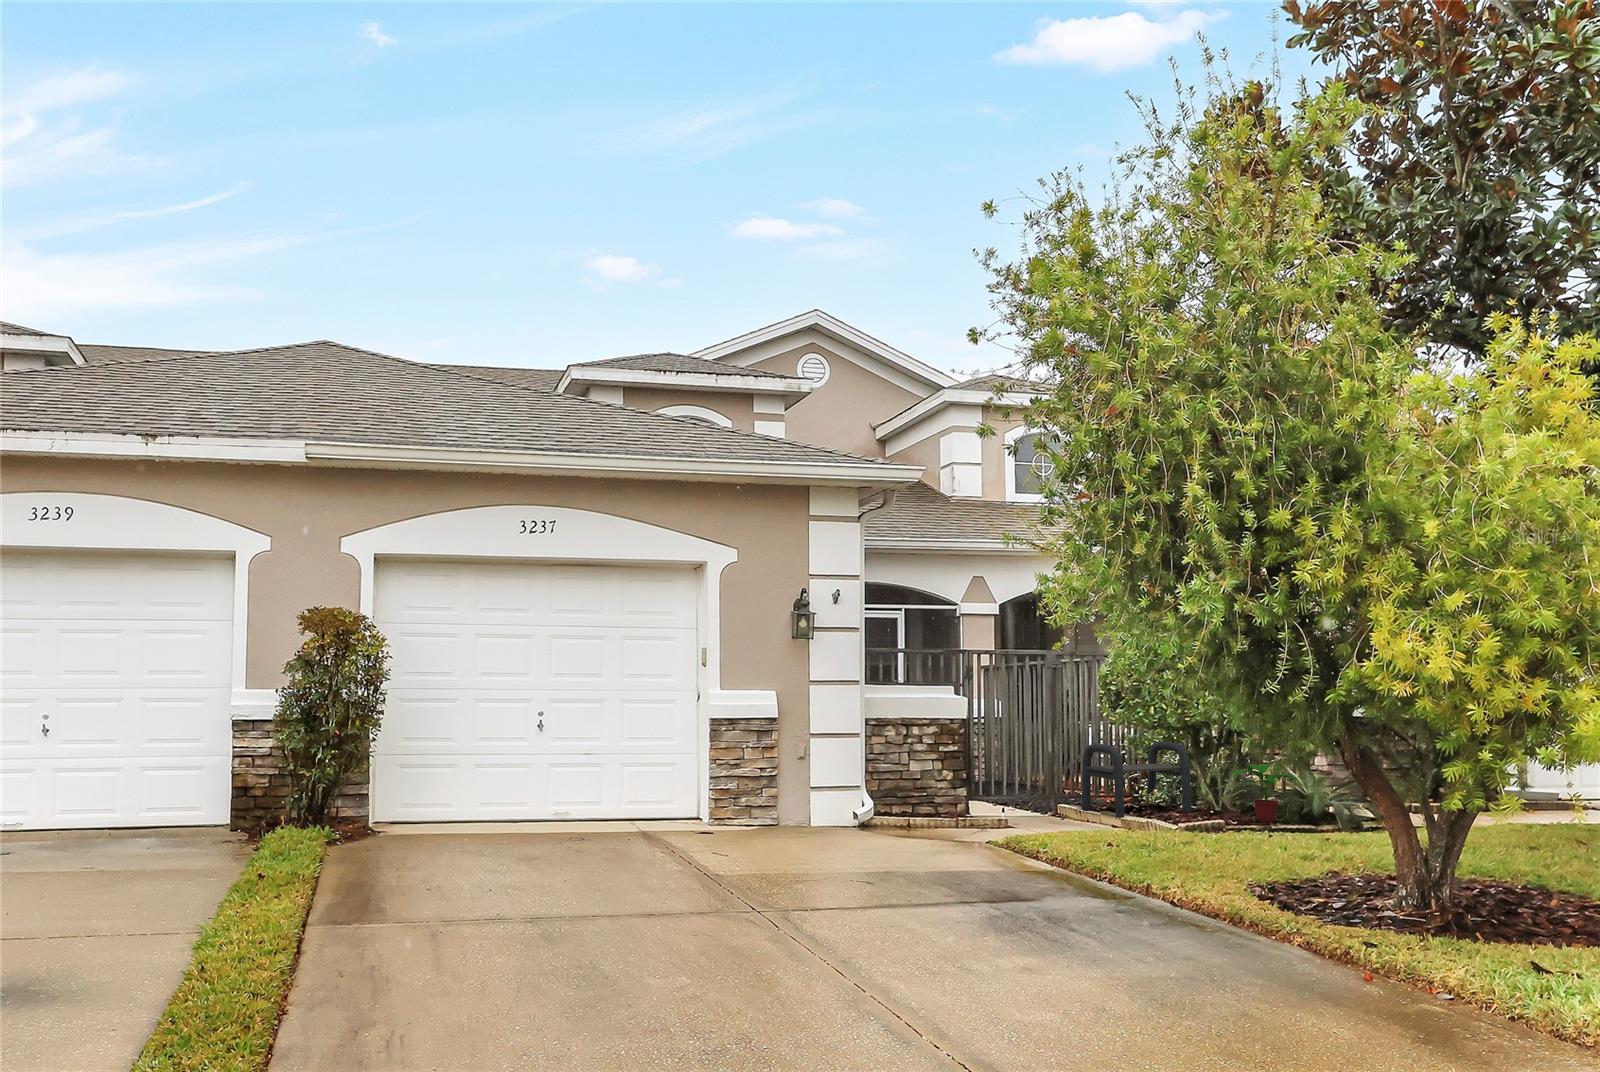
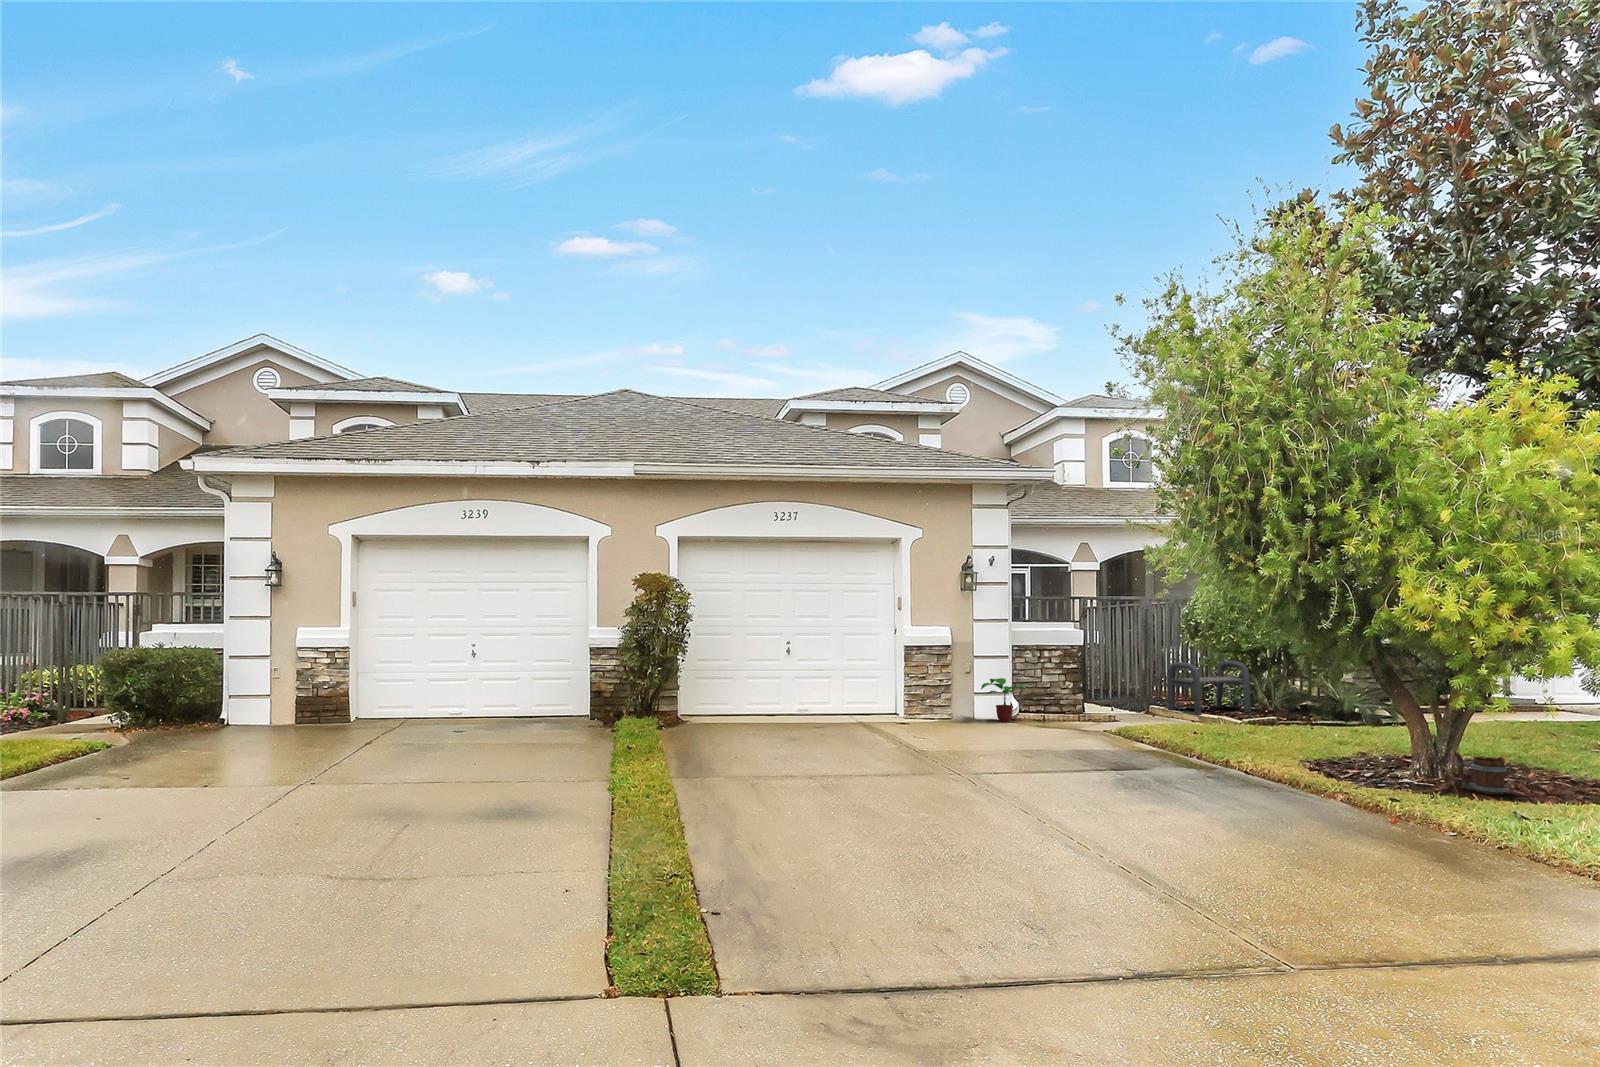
potted plant: present [1233,764,1299,823] -> present [981,678,1028,722]
bucket: none [1449,871,1520,933] -> present [1454,752,1507,795]

